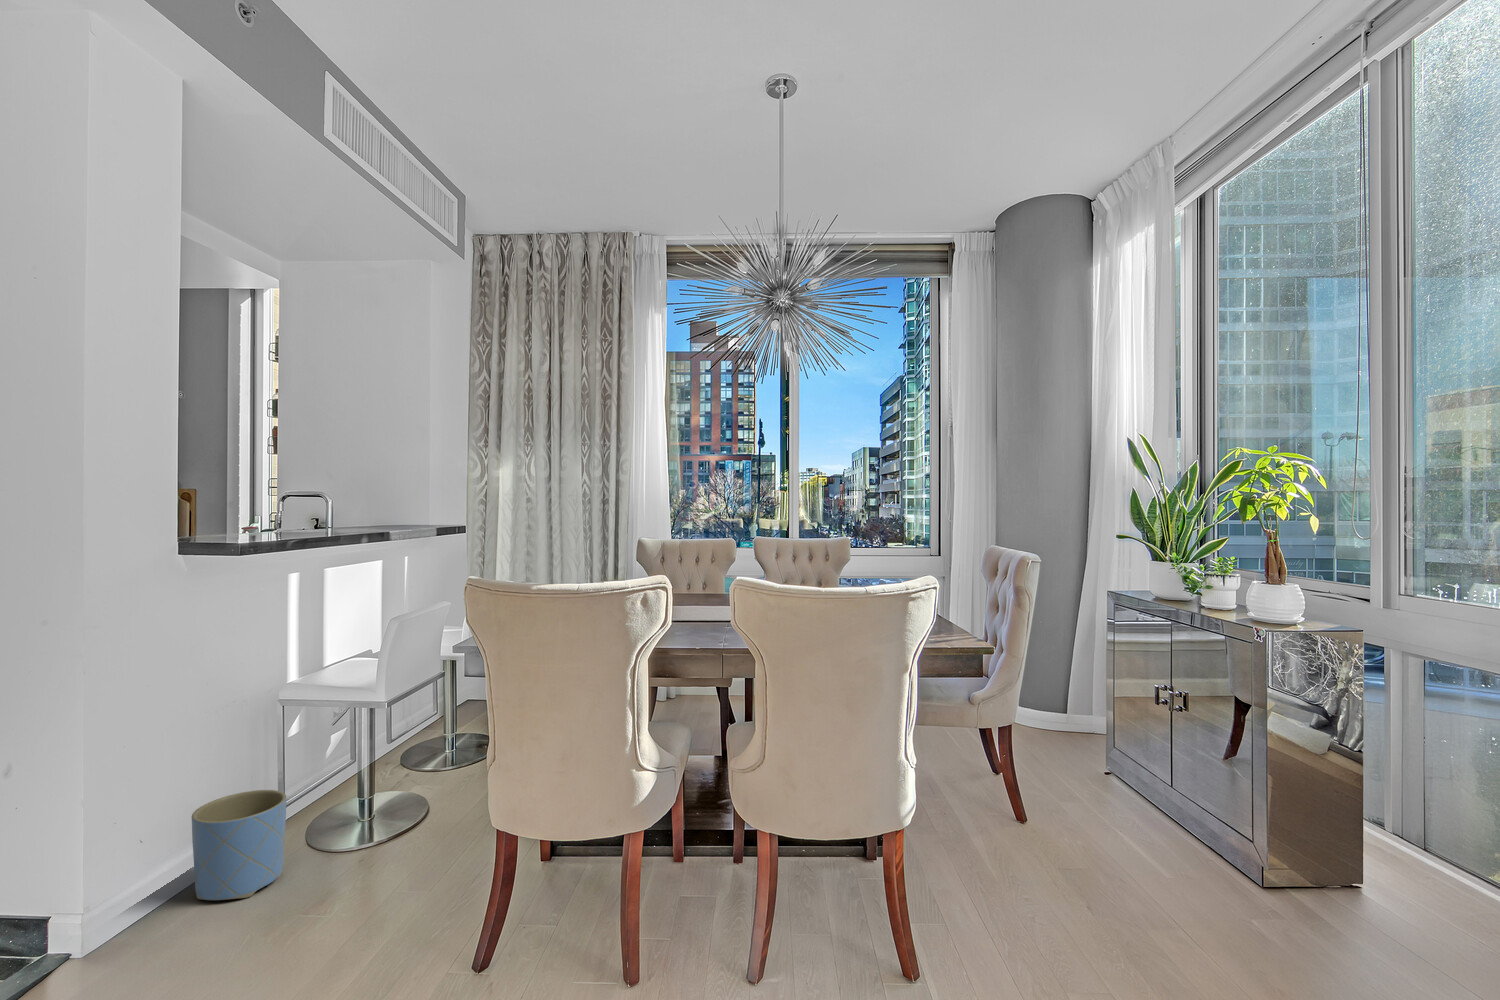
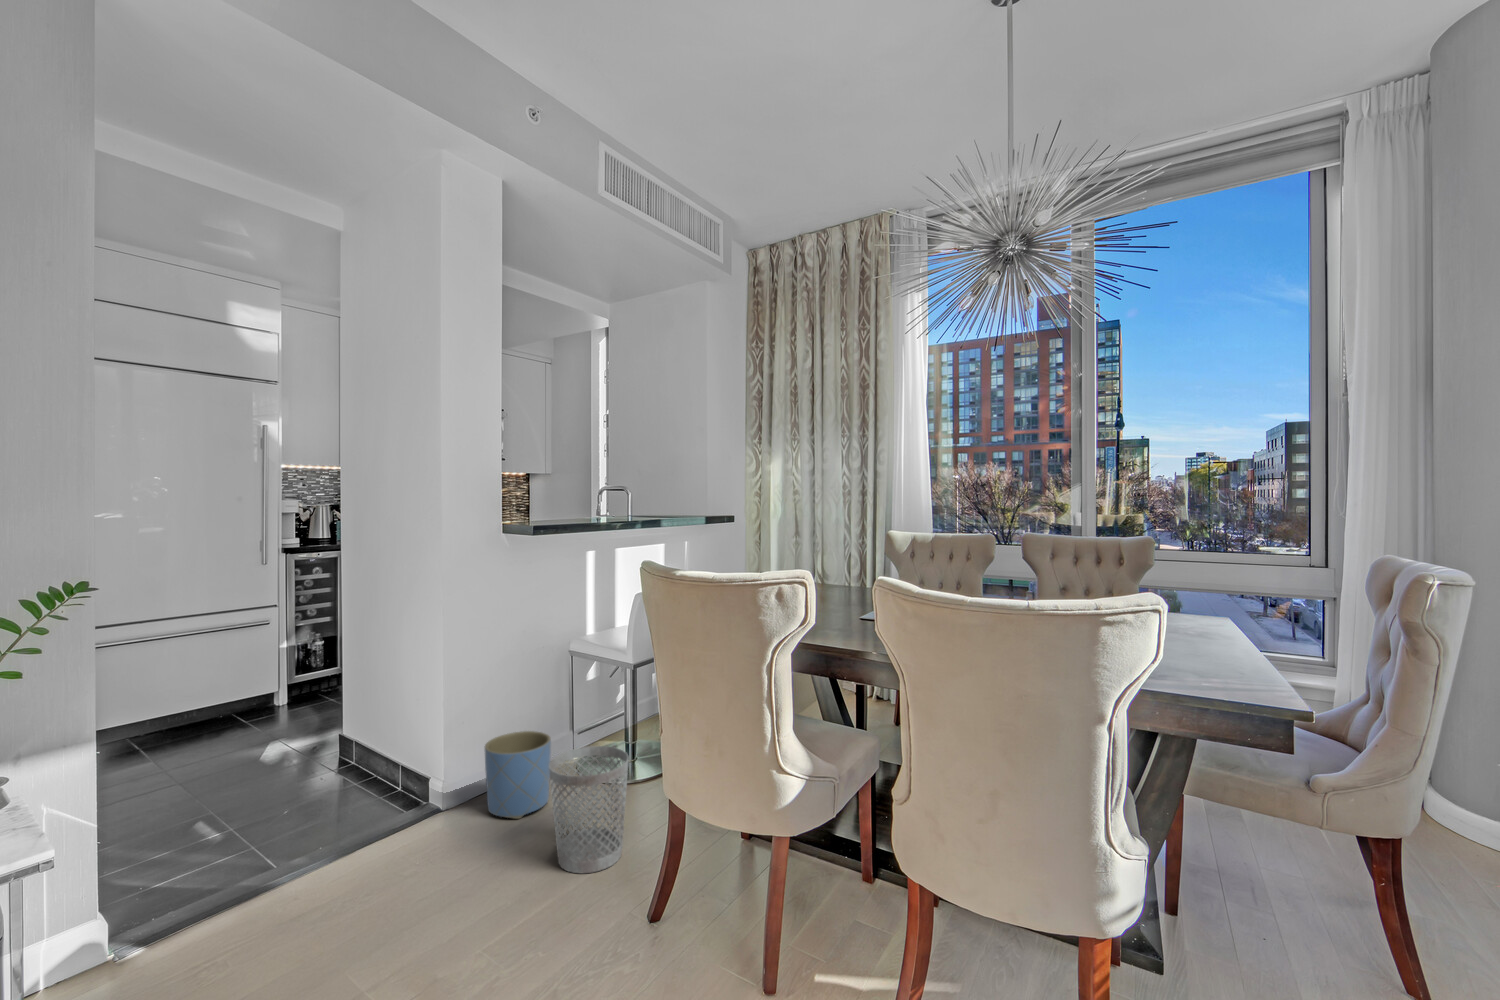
wastebasket: none [319,786,418,933] -> present [549,746,629,874]

